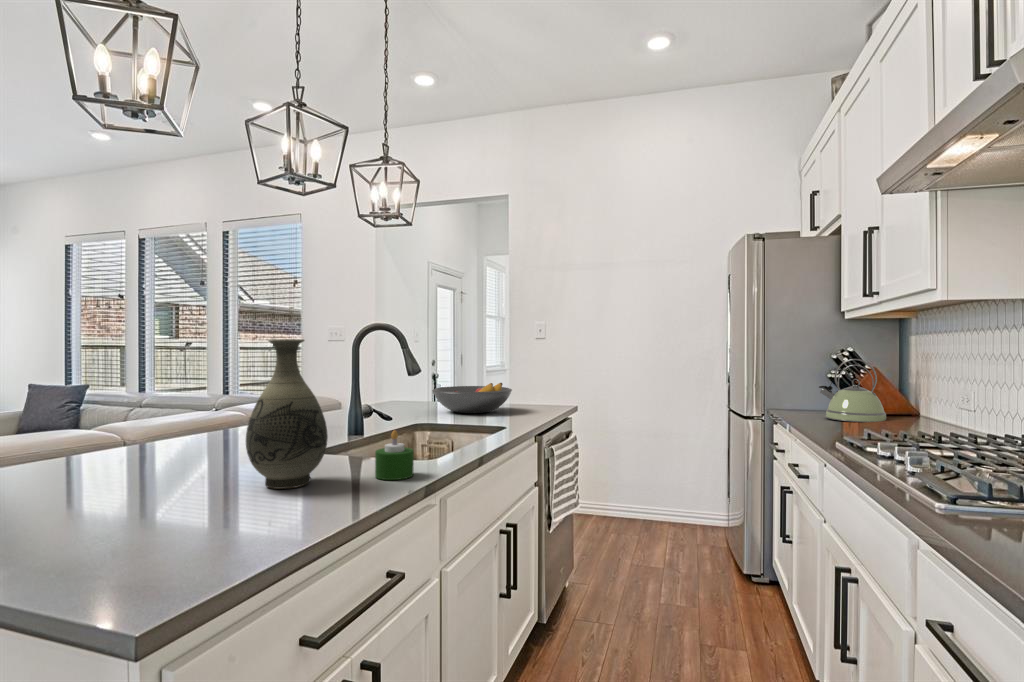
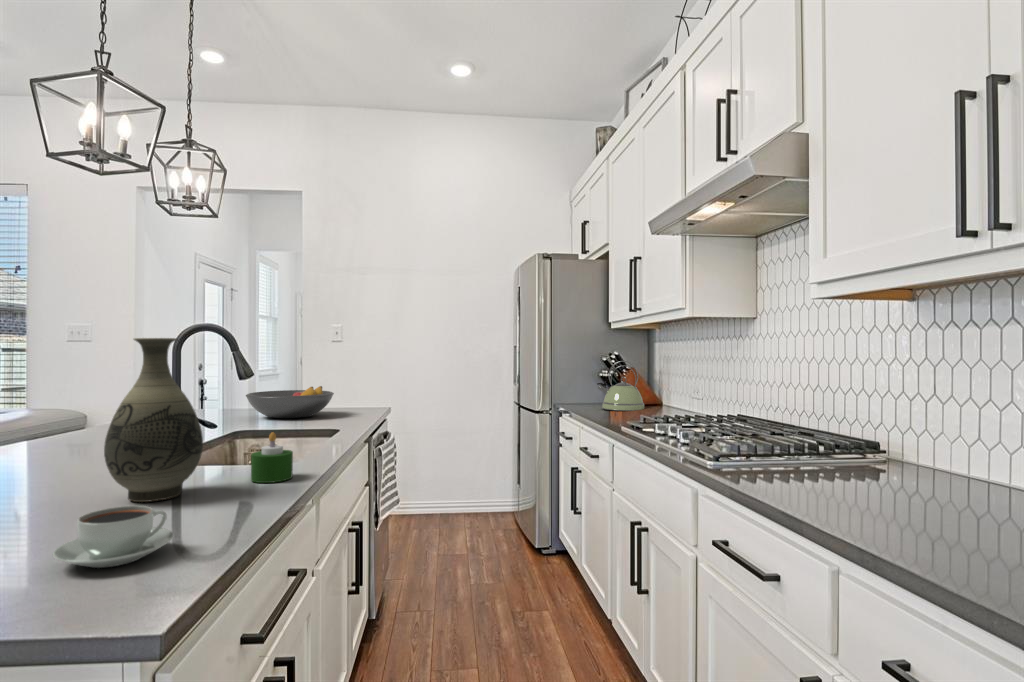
coffee cup: none [145,495,248,551] -> present [53,506,173,568]

